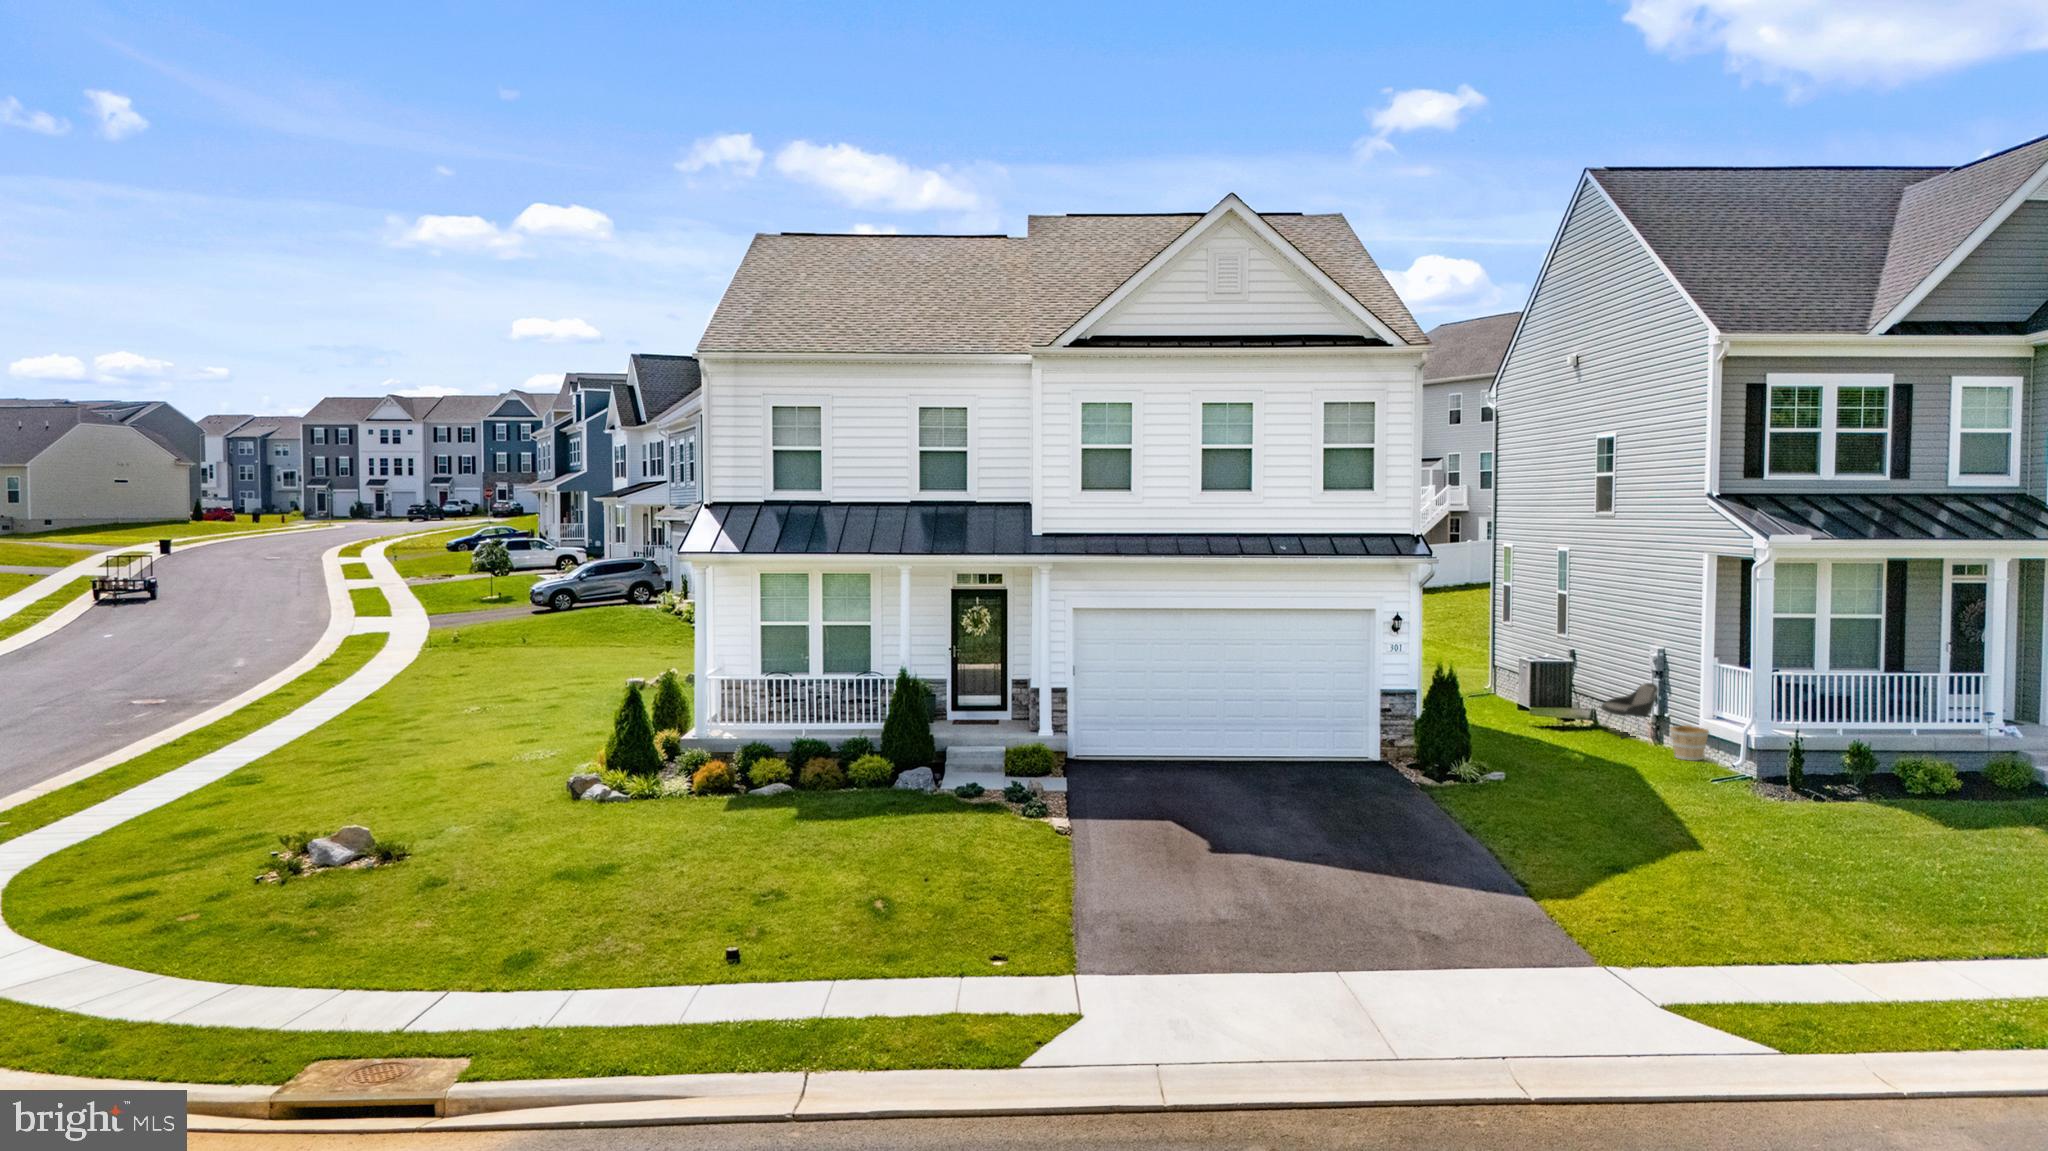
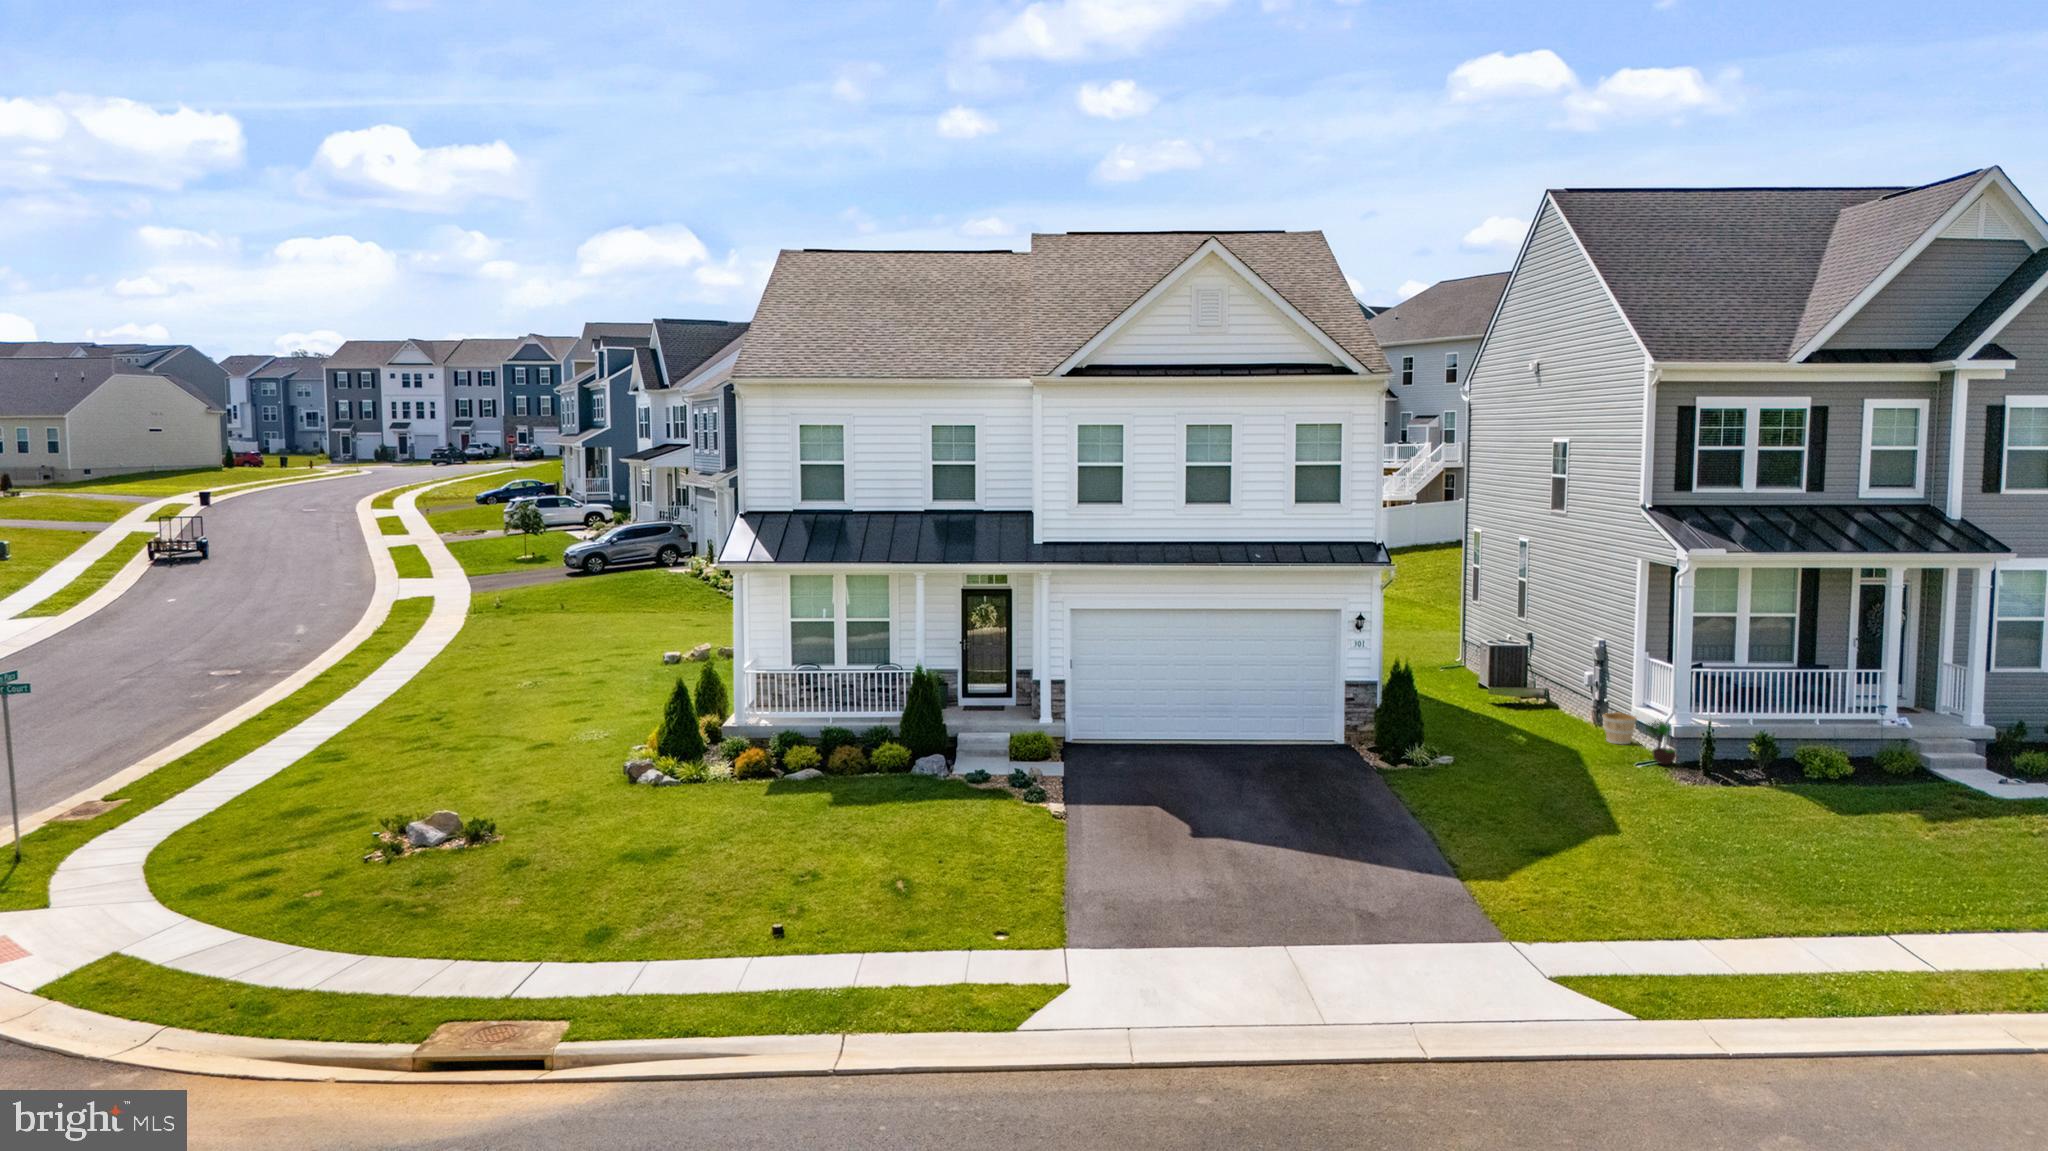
lounge chair: present [1601,683,1658,738] -> none [1545,671,1596,722]
potted tree: none [1719,724,1760,780] -> present [1647,719,1676,765]

